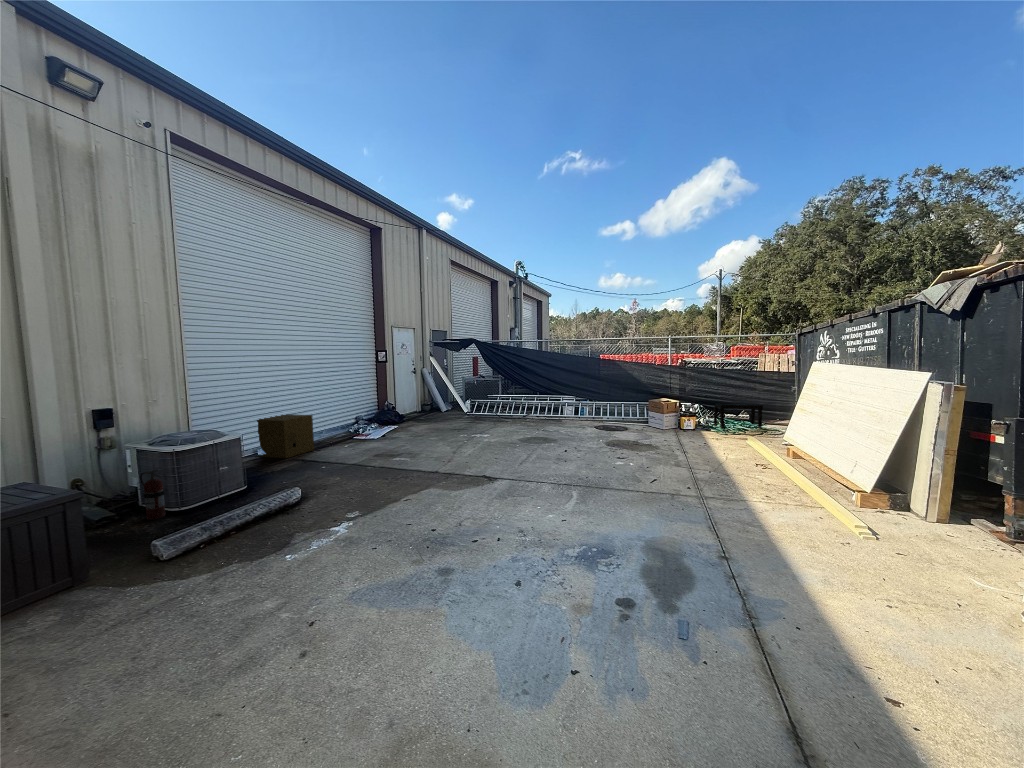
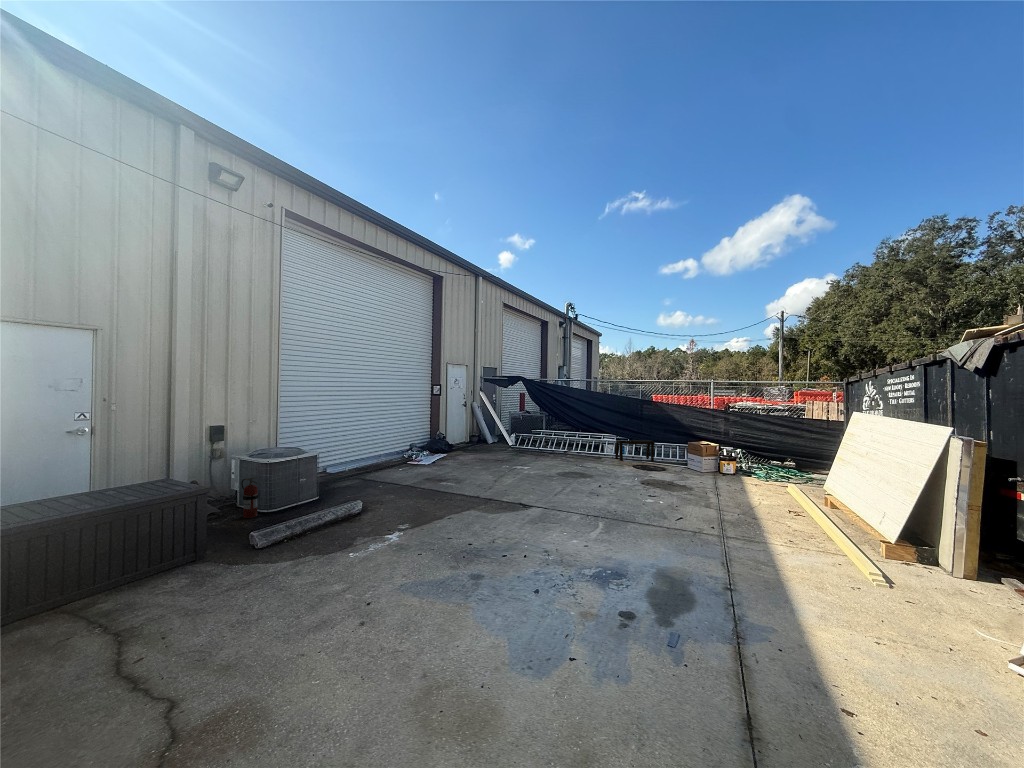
bench: present [714,404,763,428] -> present [615,440,655,461]
cardboard box: present [257,414,314,458] -> none [327,438,376,477]

